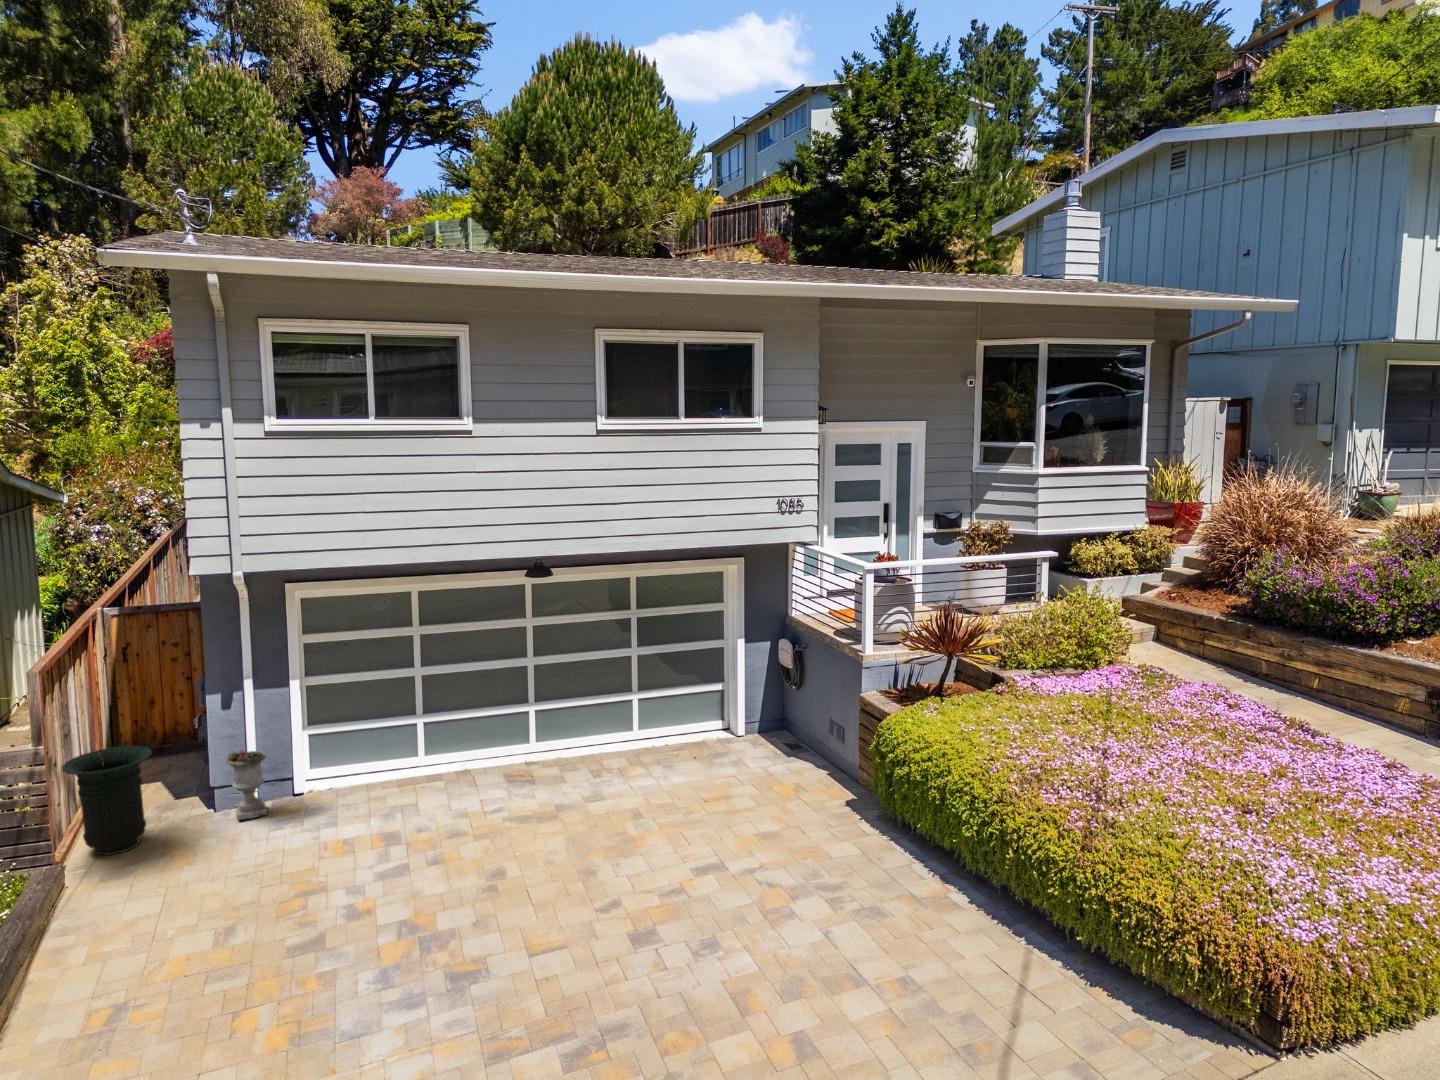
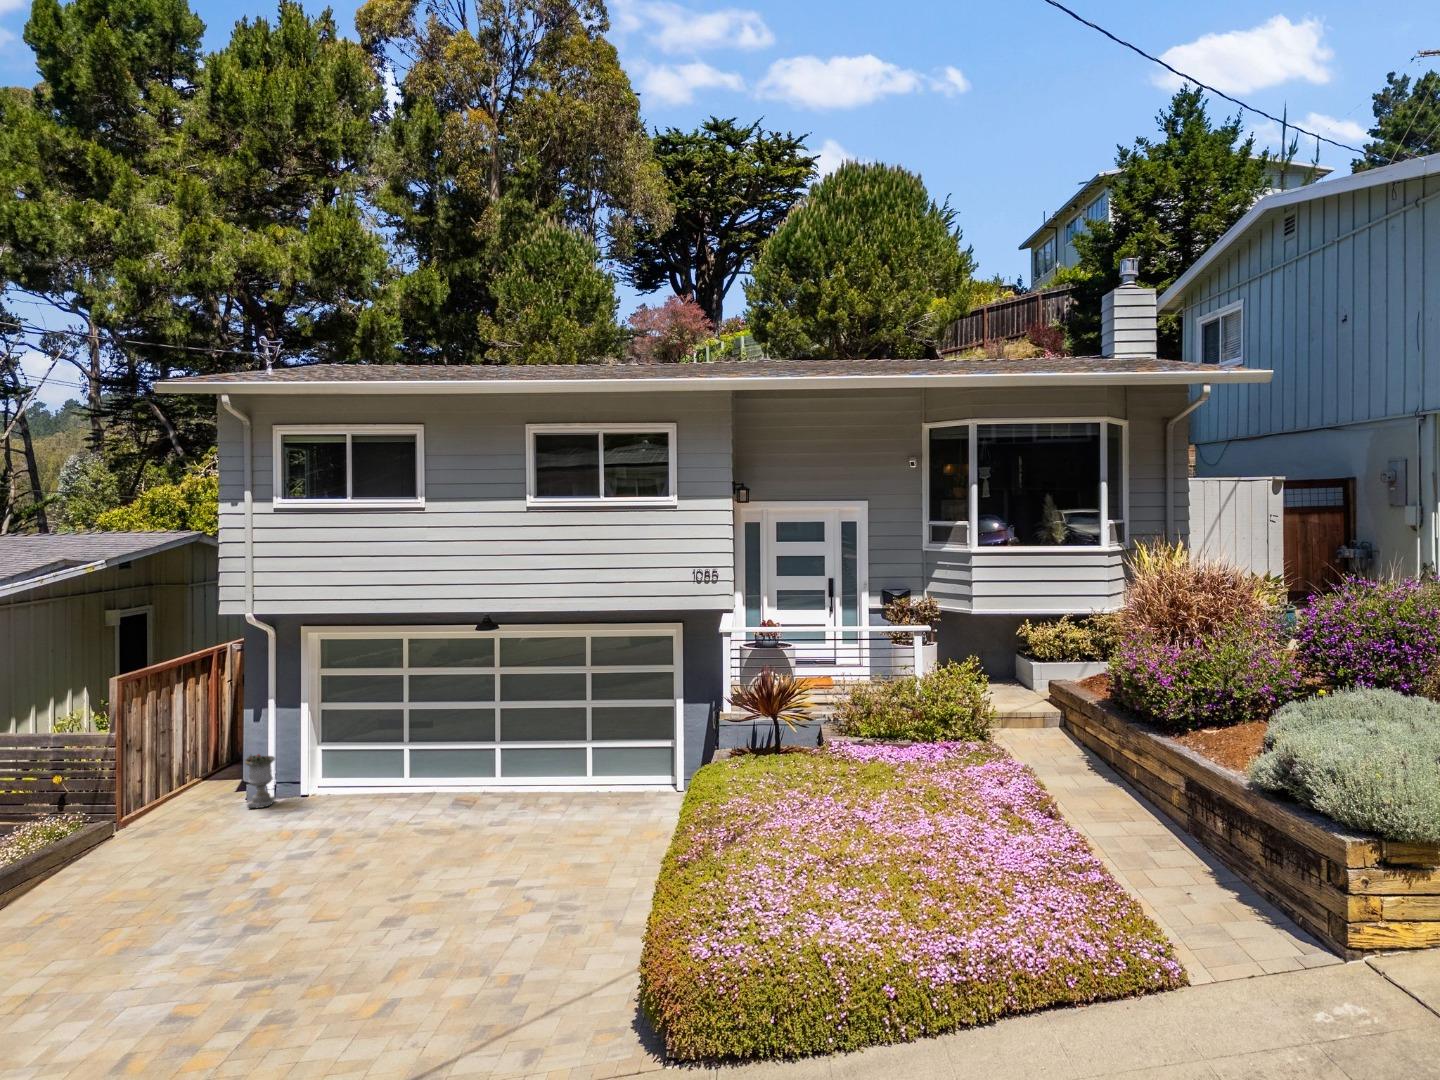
trash can: present [62,746,152,855] -> none [124,743,191,822]

